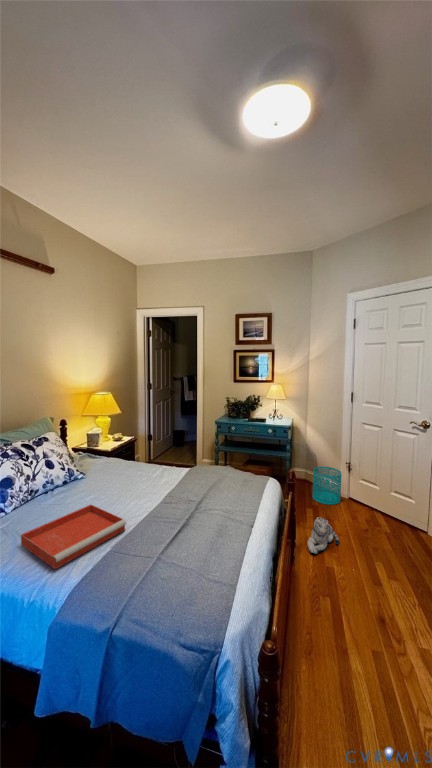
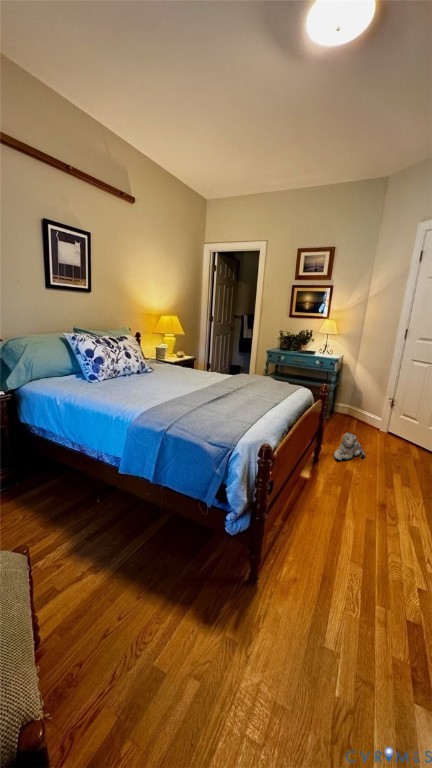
wastebasket: present [313,467,341,505] -> none [351,400,382,433]
tray: present [21,505,126,569] -> none [110,380,181,404]

